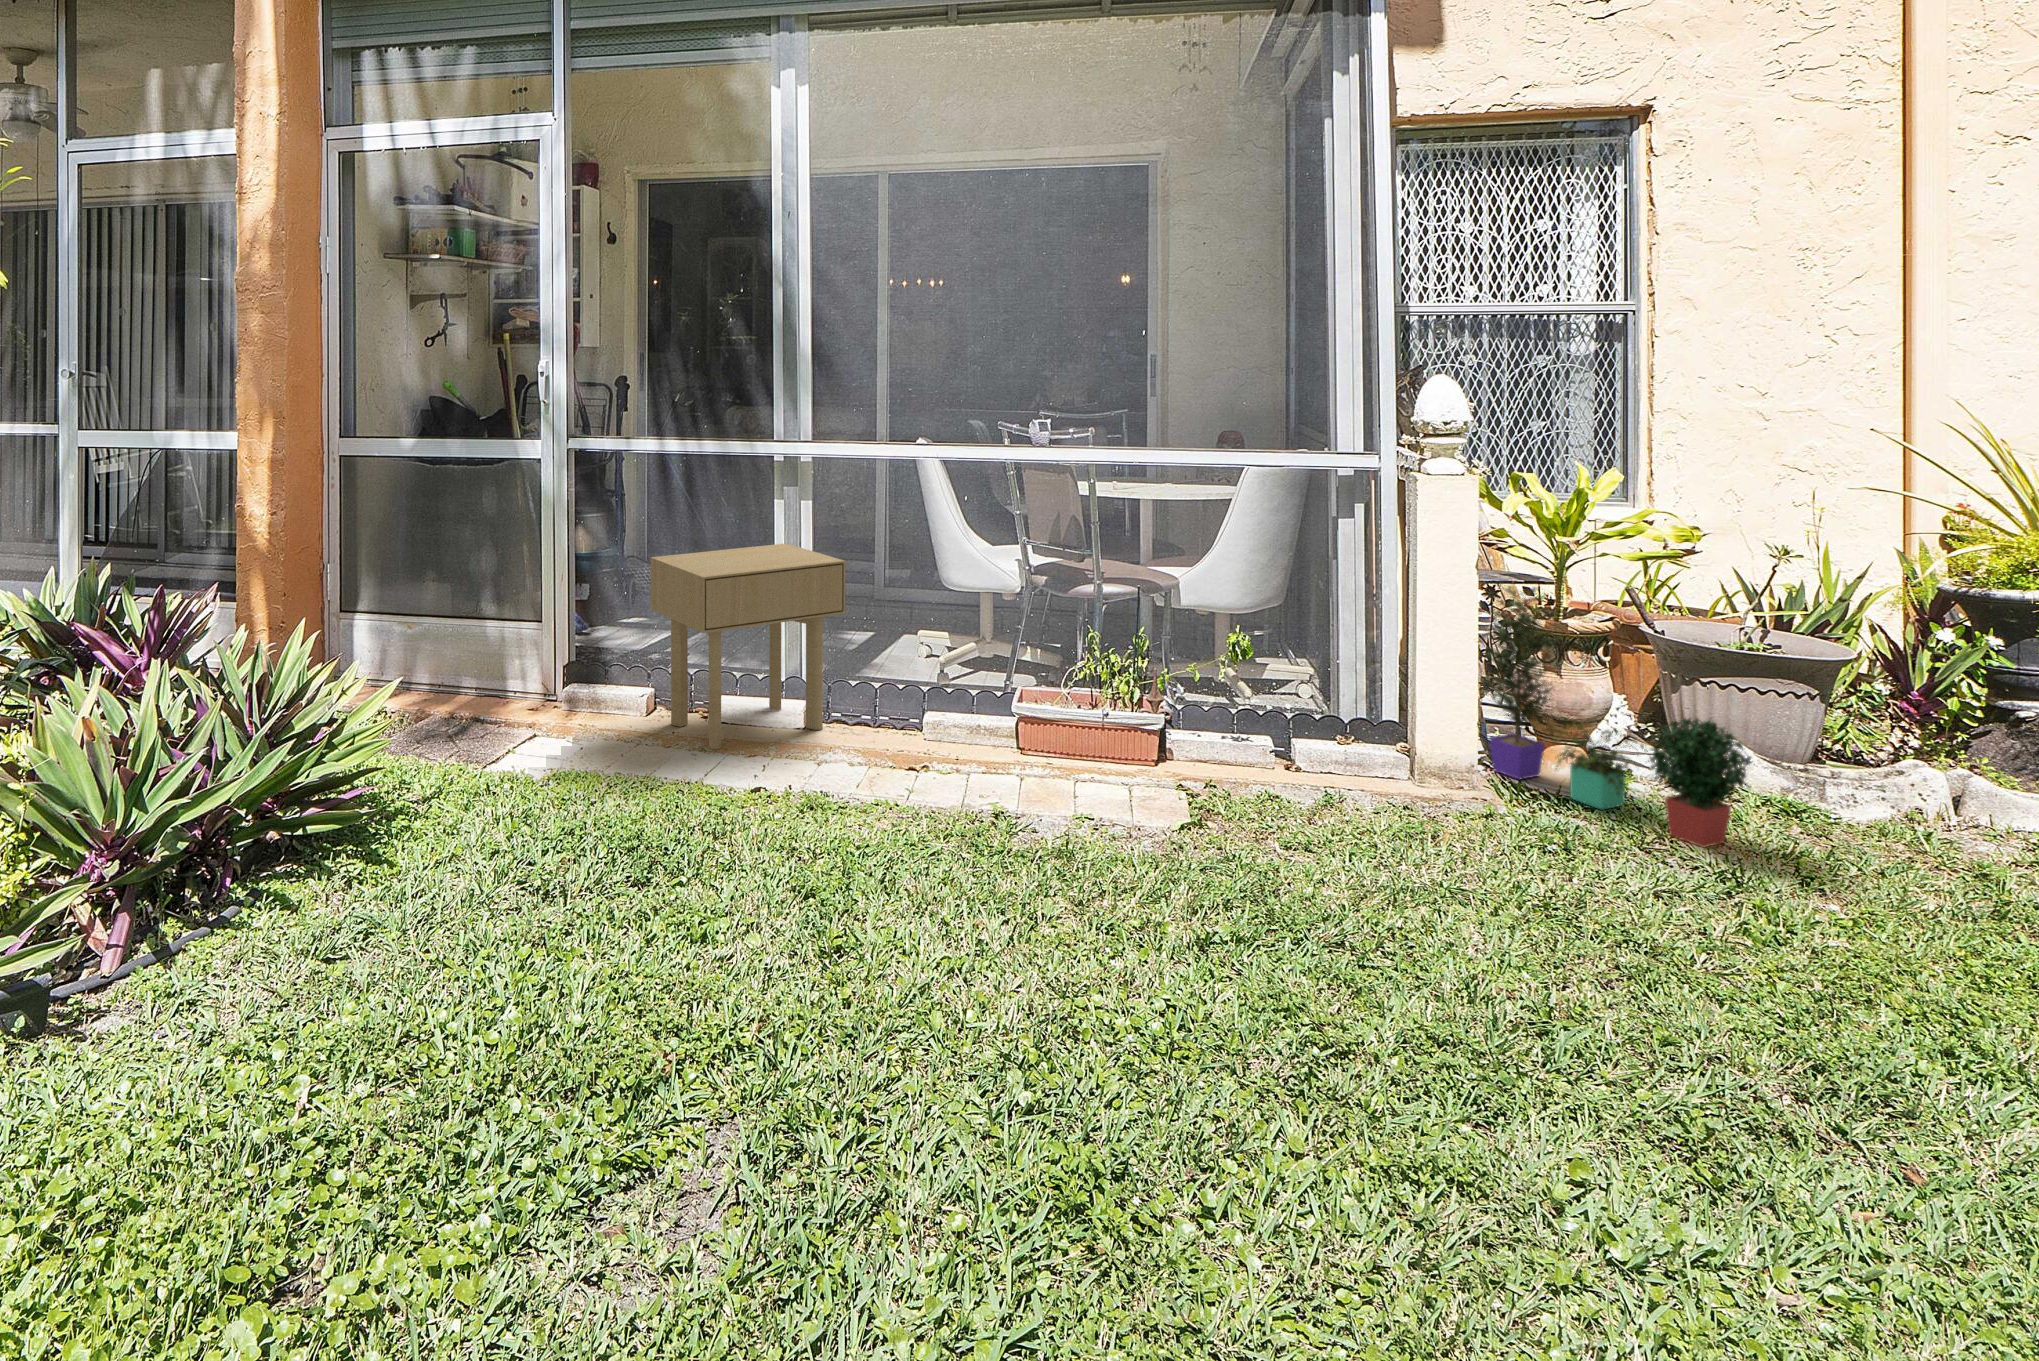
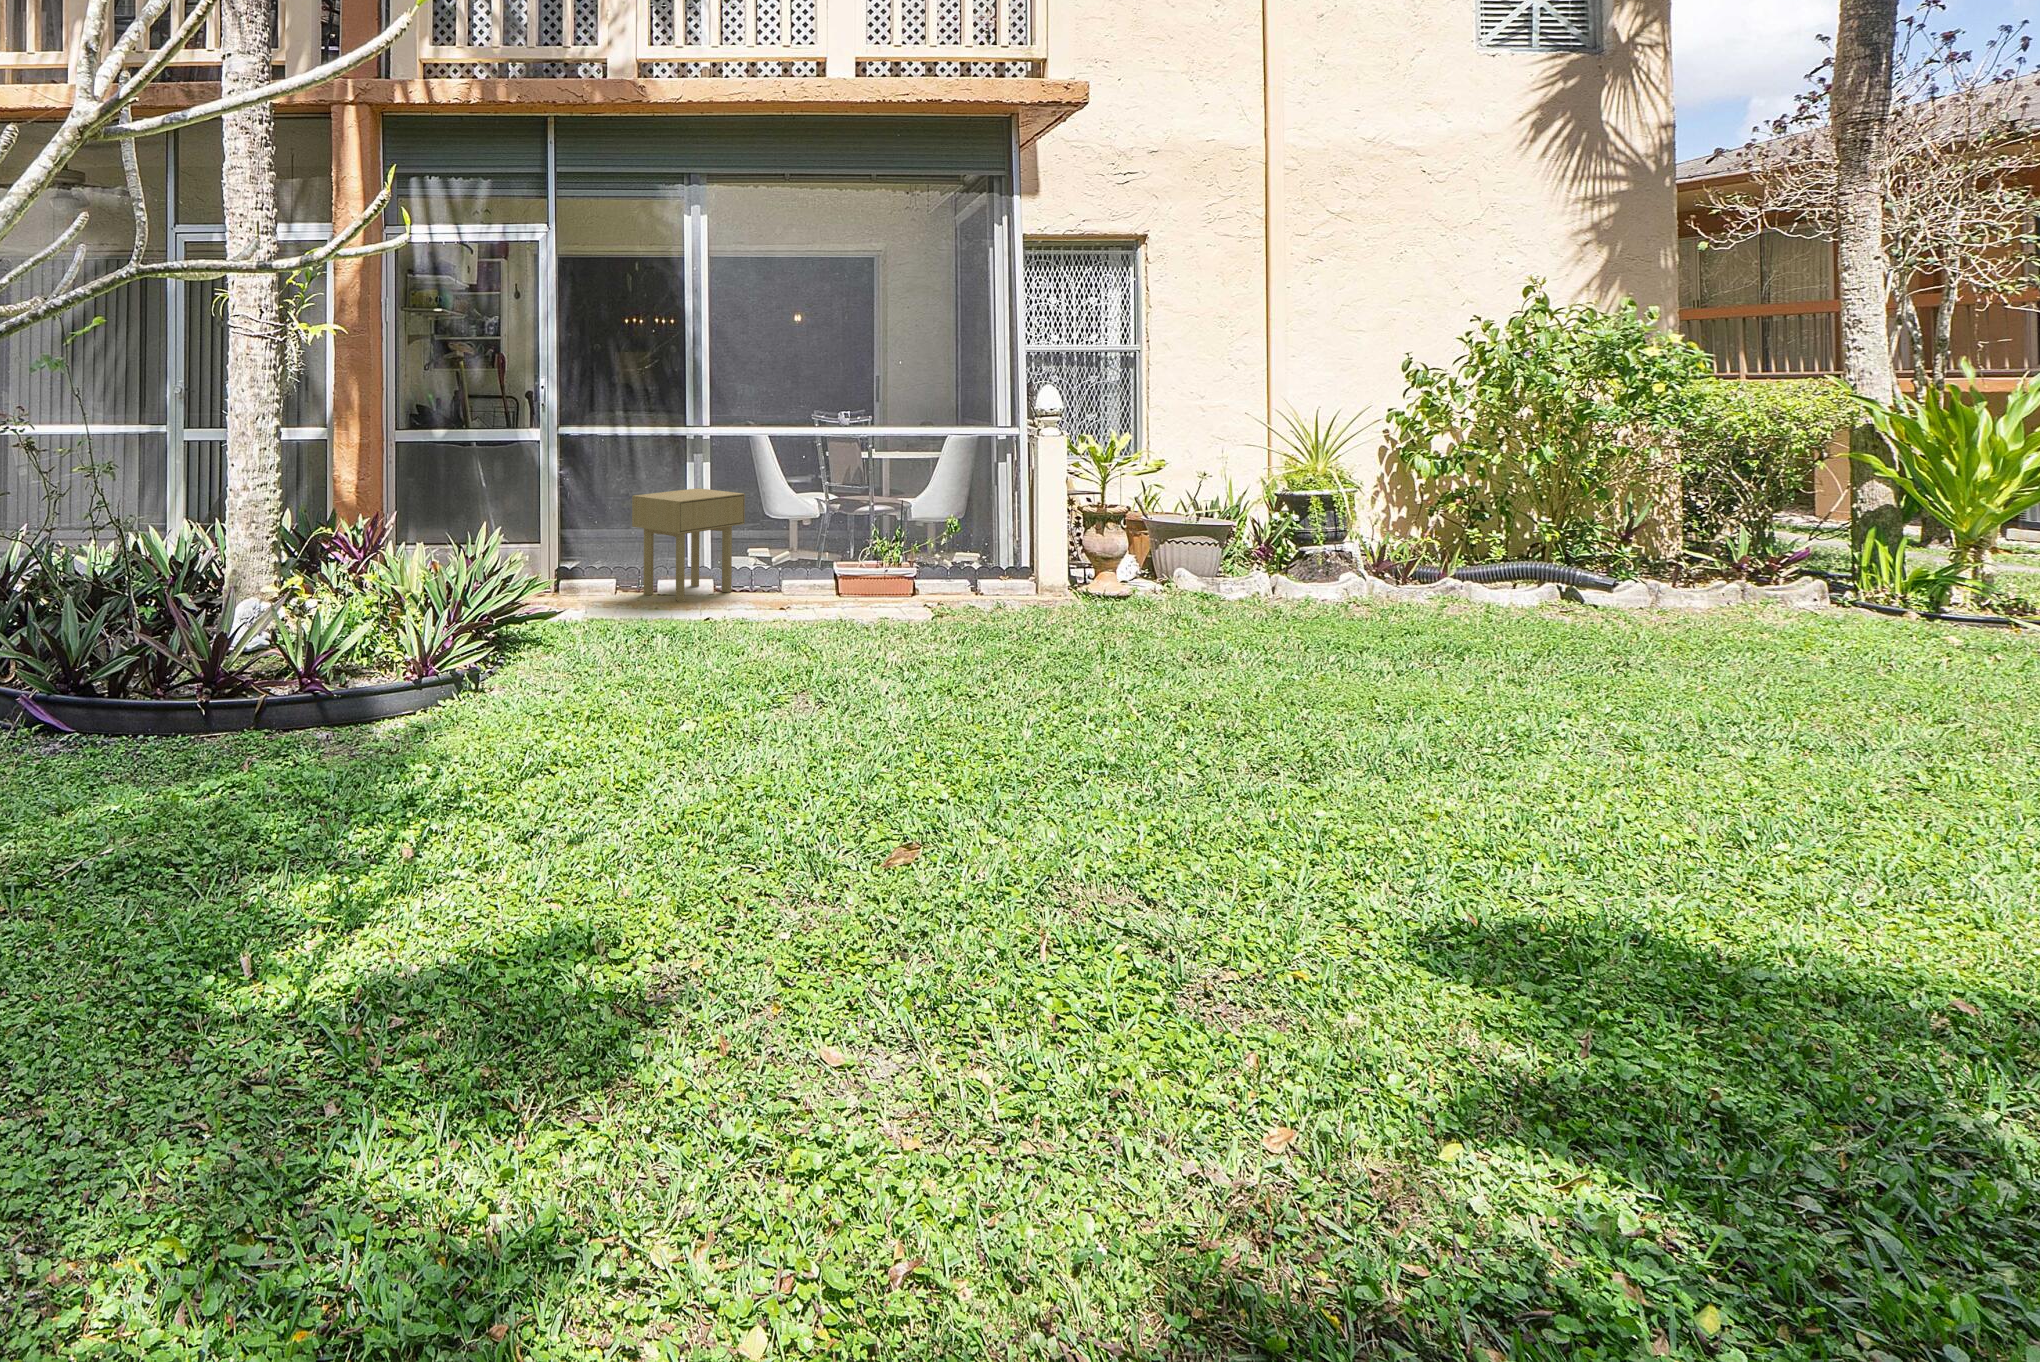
potted plant: present [1481,586,1753,847] -> none [1069,490,1186,603]

